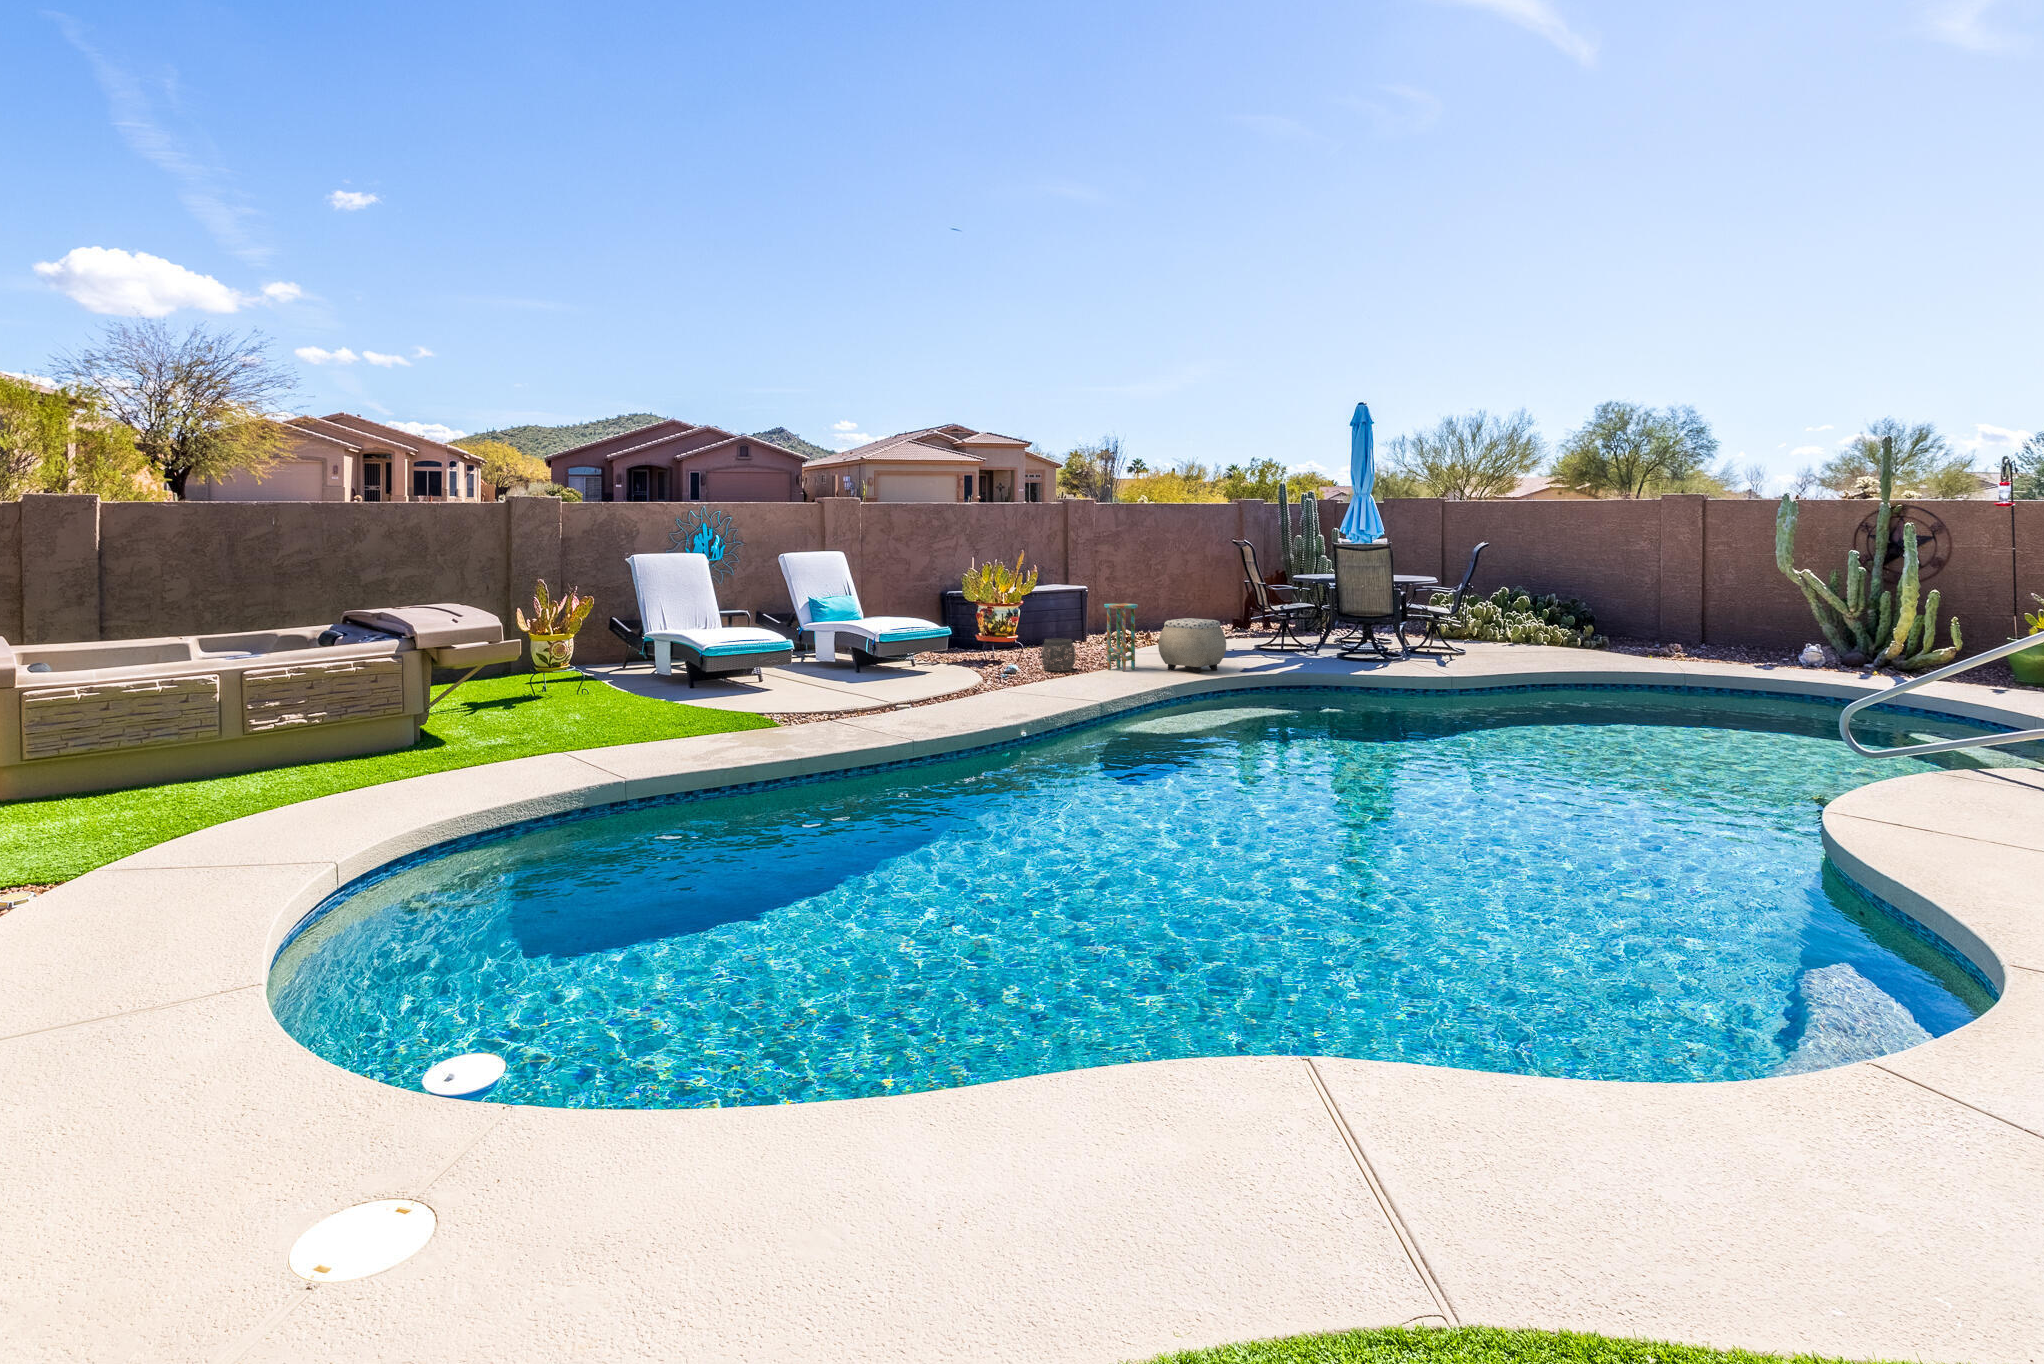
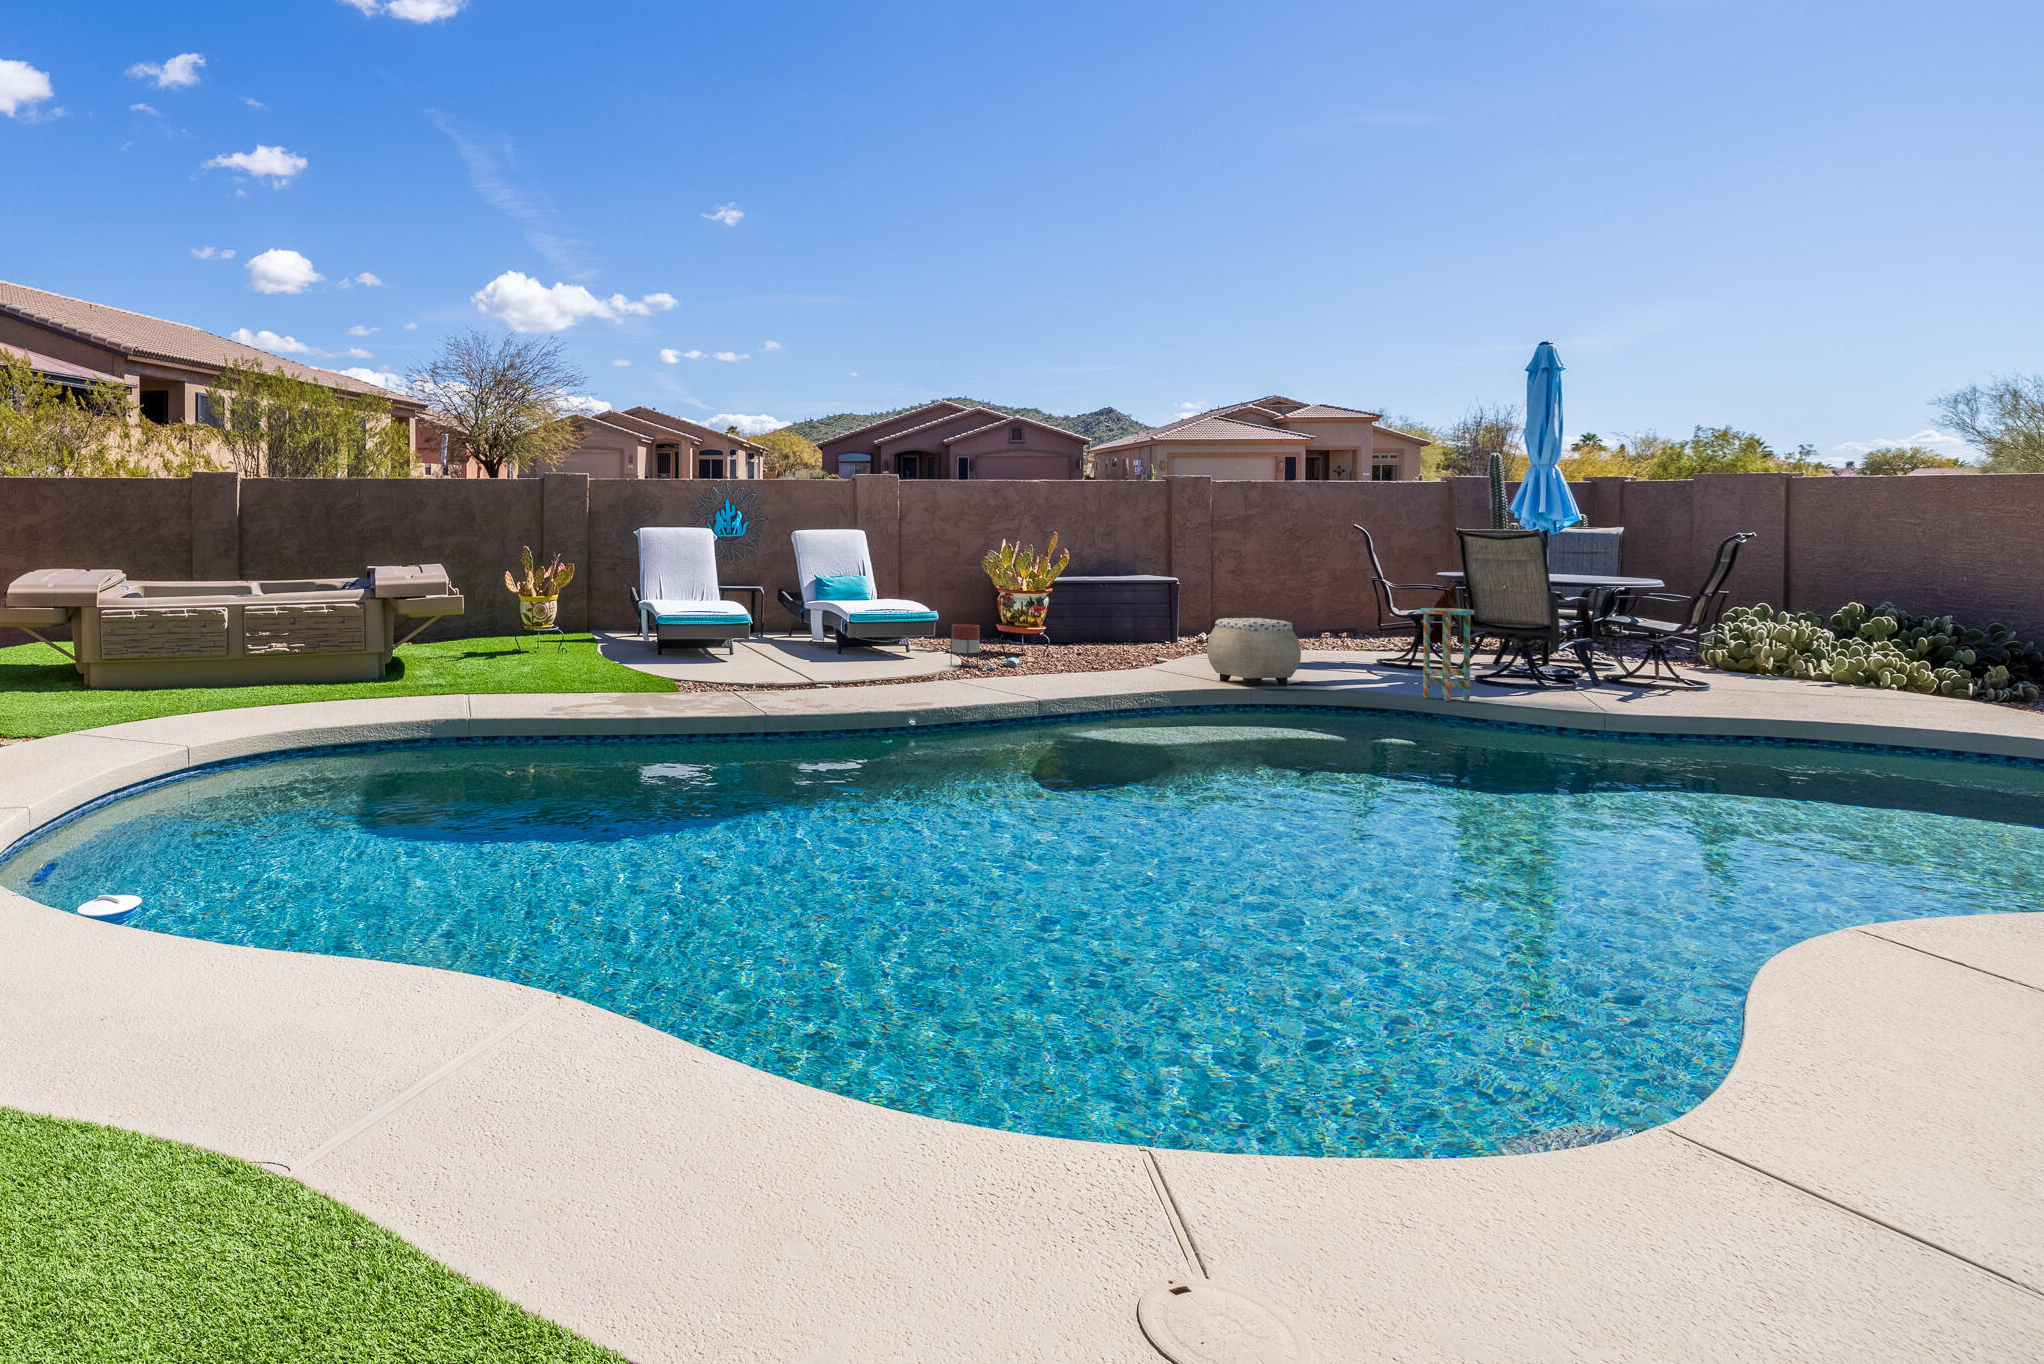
side table: present [1104,603,1138,671] -> present [1420,608,1474,701]
planter: none [954,636,980,674] -> present [951,624,980,668]
woven basket: present [1041,639,1076,671] -> none [1056,634,1100,673]

